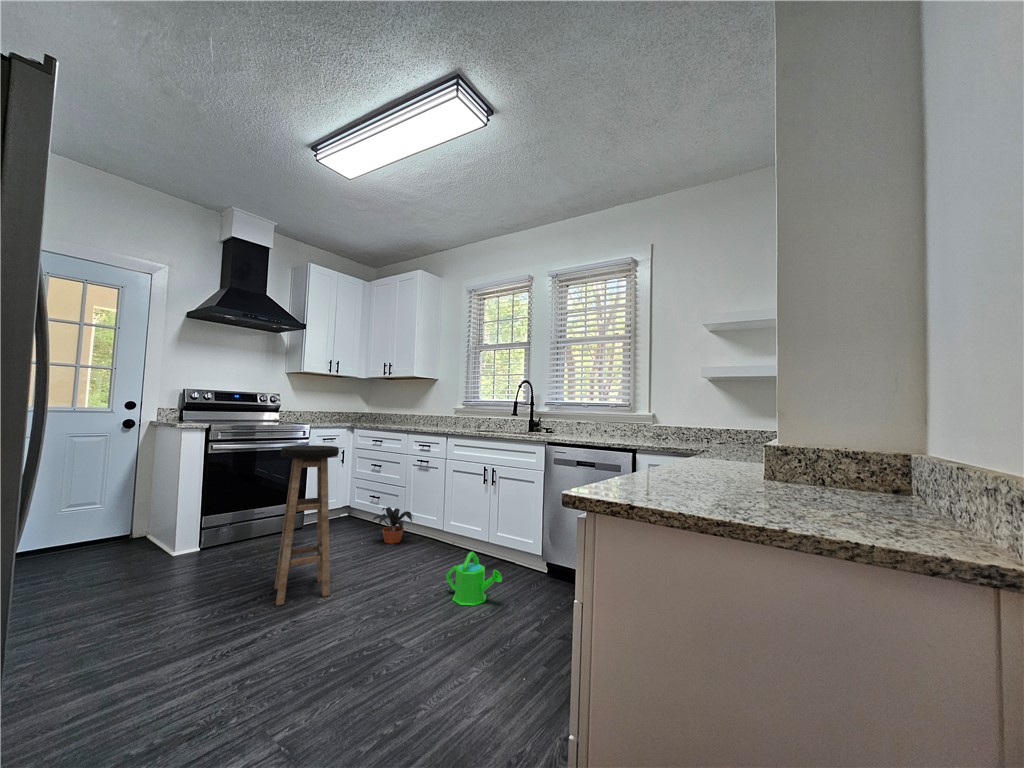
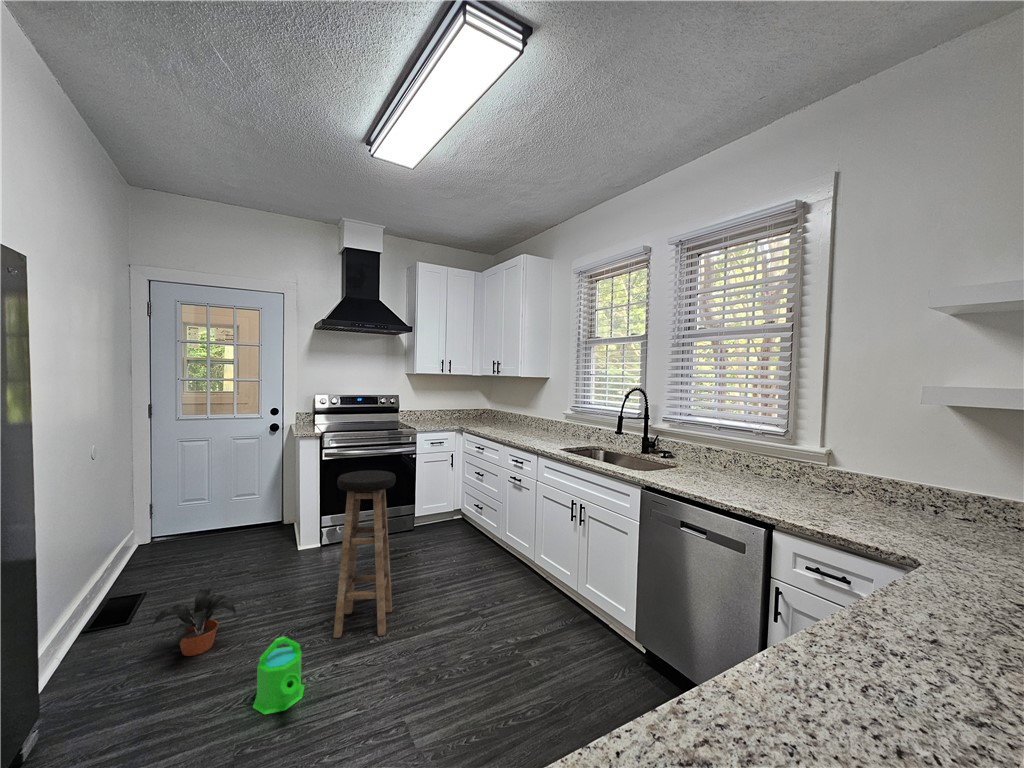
potted plant: present [373,507,413,544] -> present [152,588,236,656]
watering can: present [446,551,502,605] -> present [253,636,305,714]

